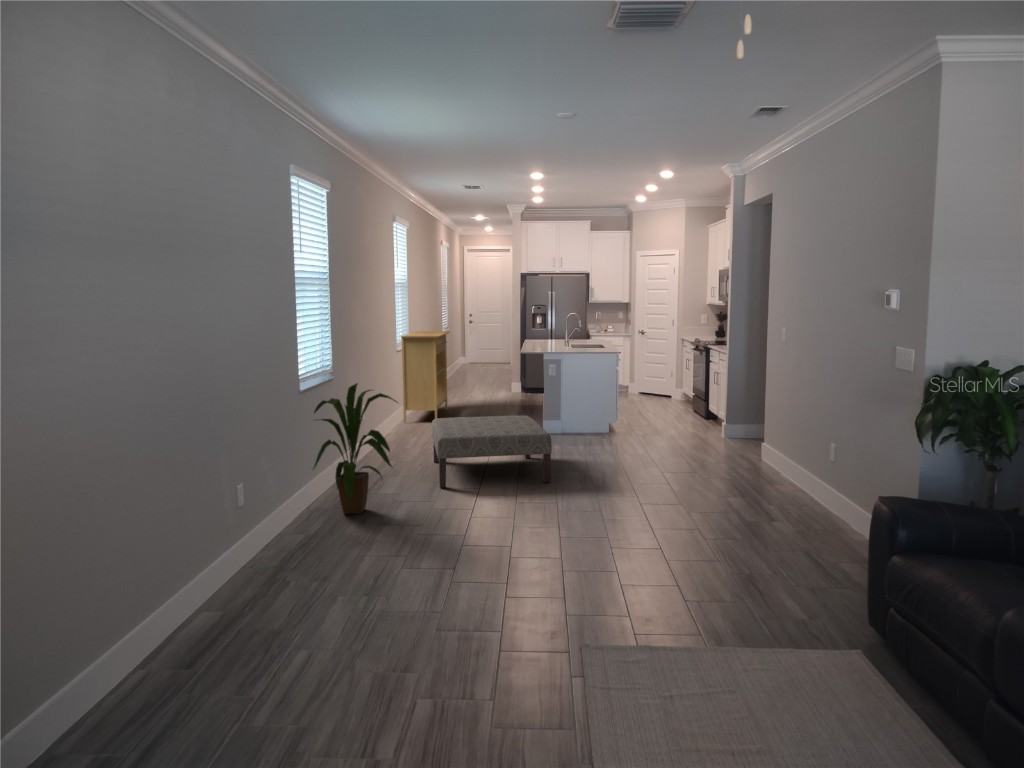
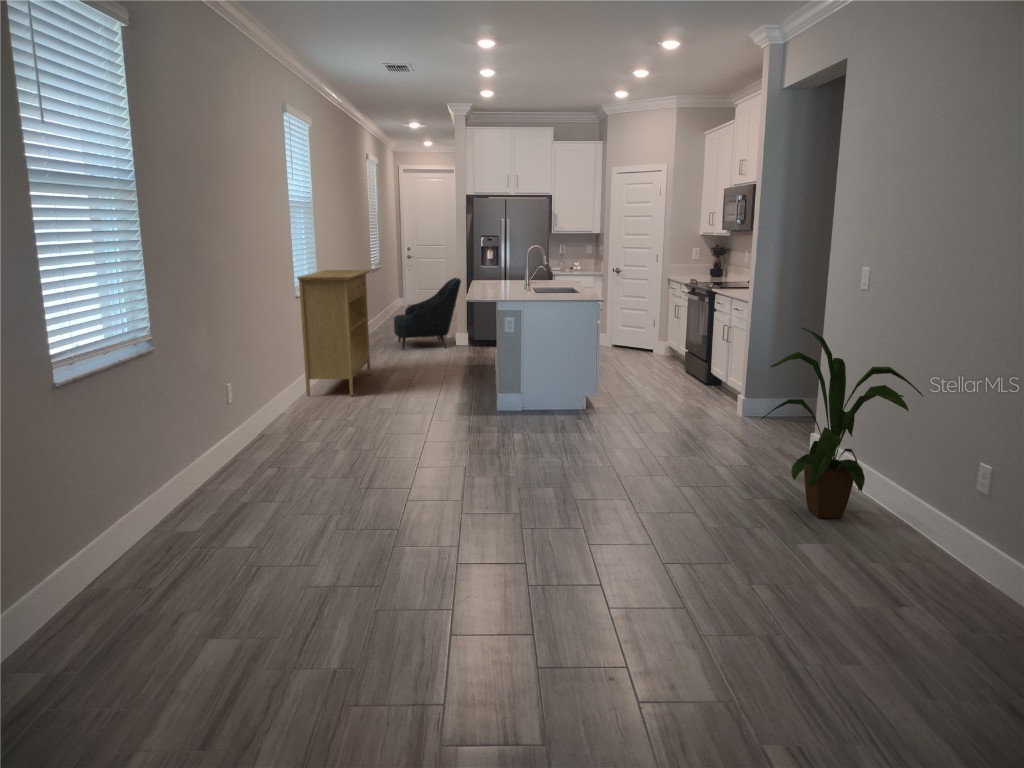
armchair: none [463,338,516,395] -> present [394,278,461,350]
house plant: present [313,383,397,514] -> present [761,327,923,518]
ottoman: present [432,415,552,488] -> none [327,398,513,529]

